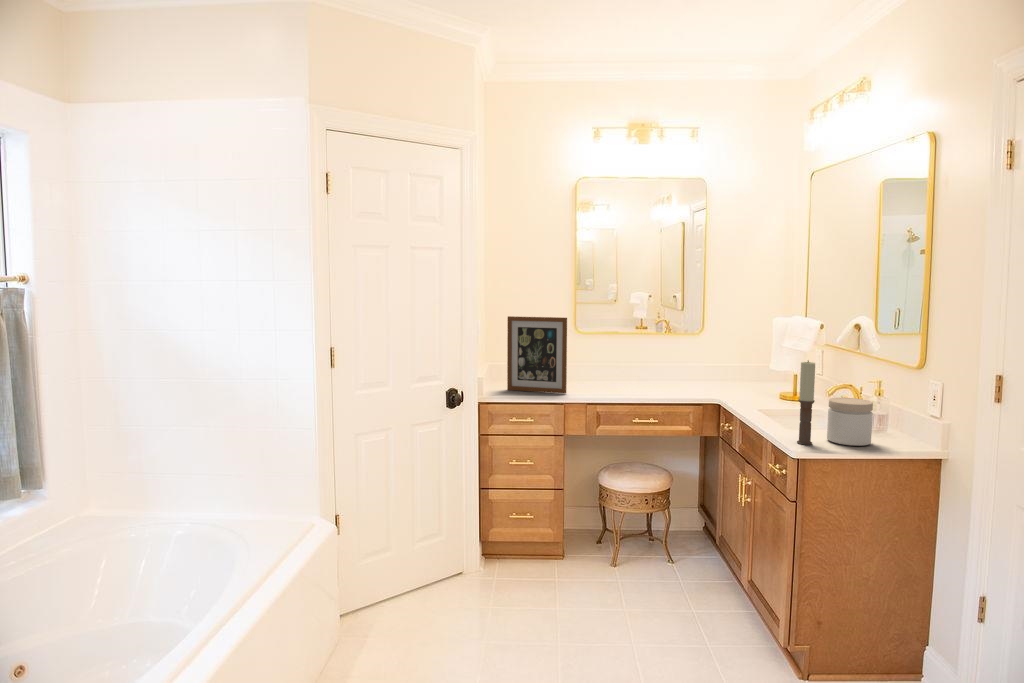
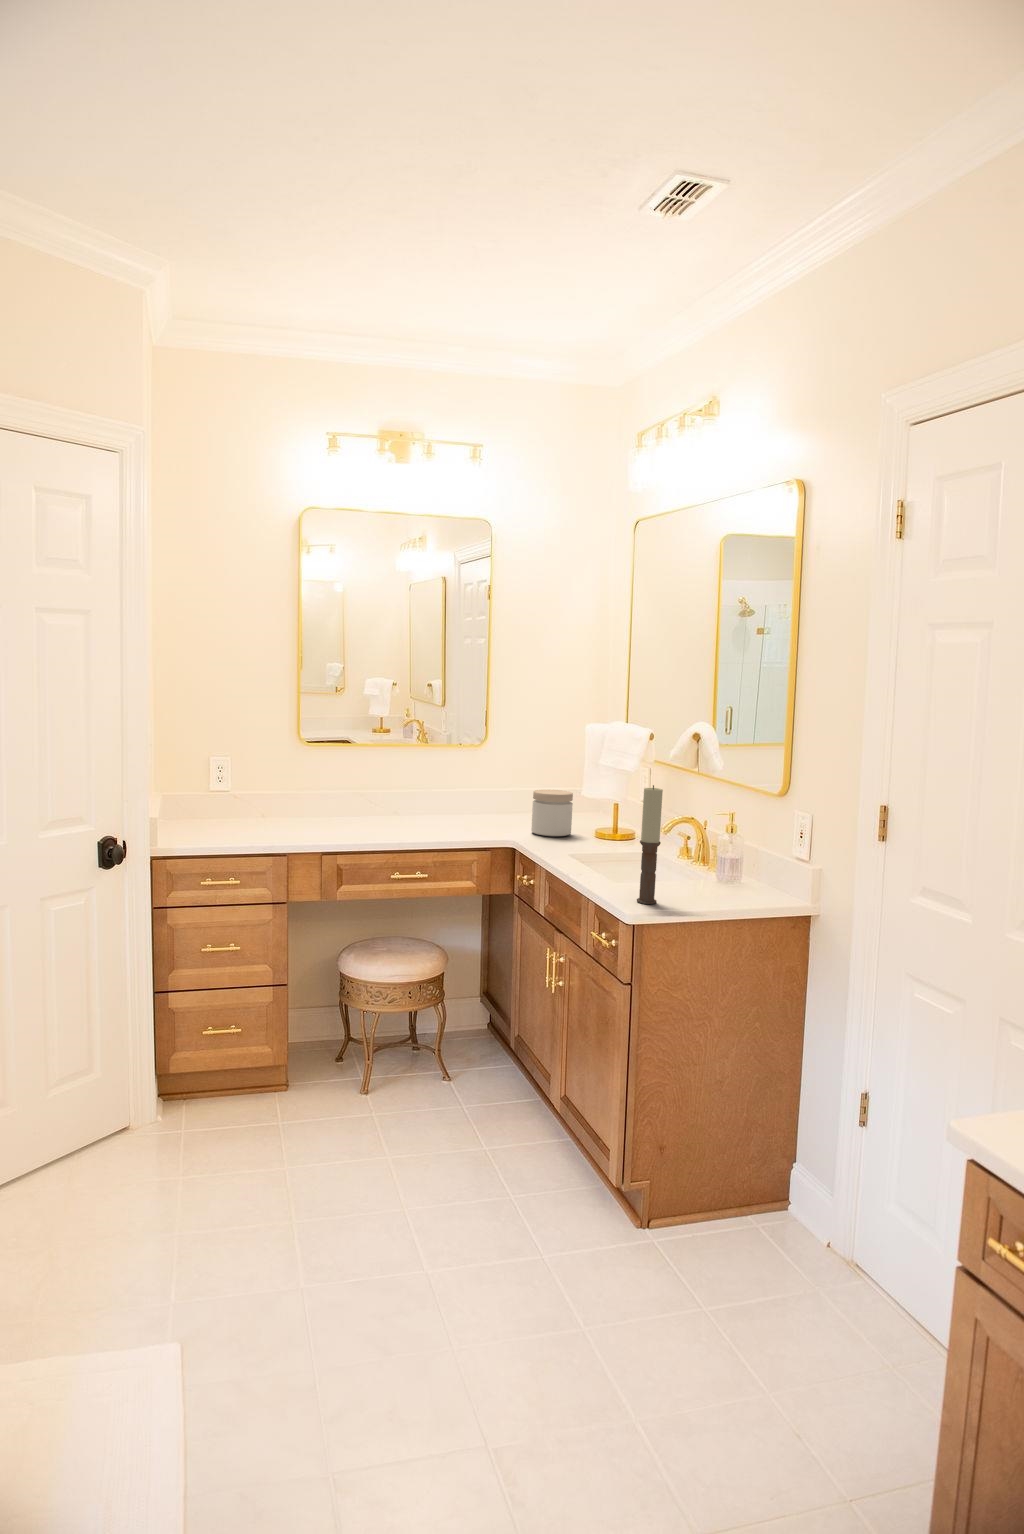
picture frame: present [507,316,567,393] -> none [196,714,297,837]
jar: present [827,398,873,446] -> present [531,790,573,836]

